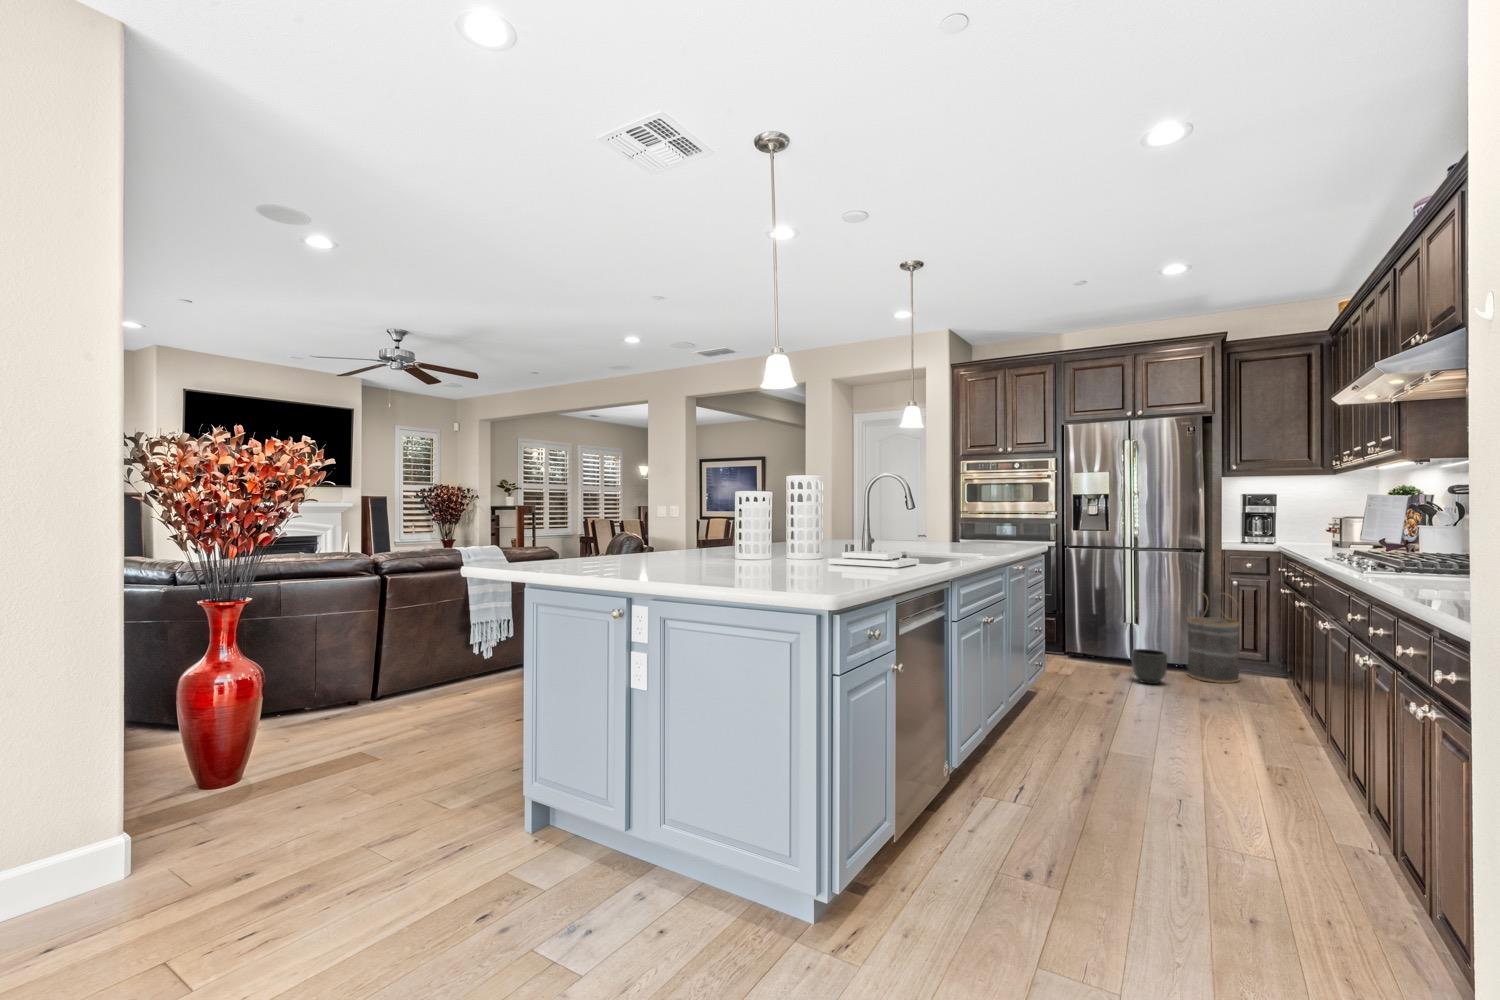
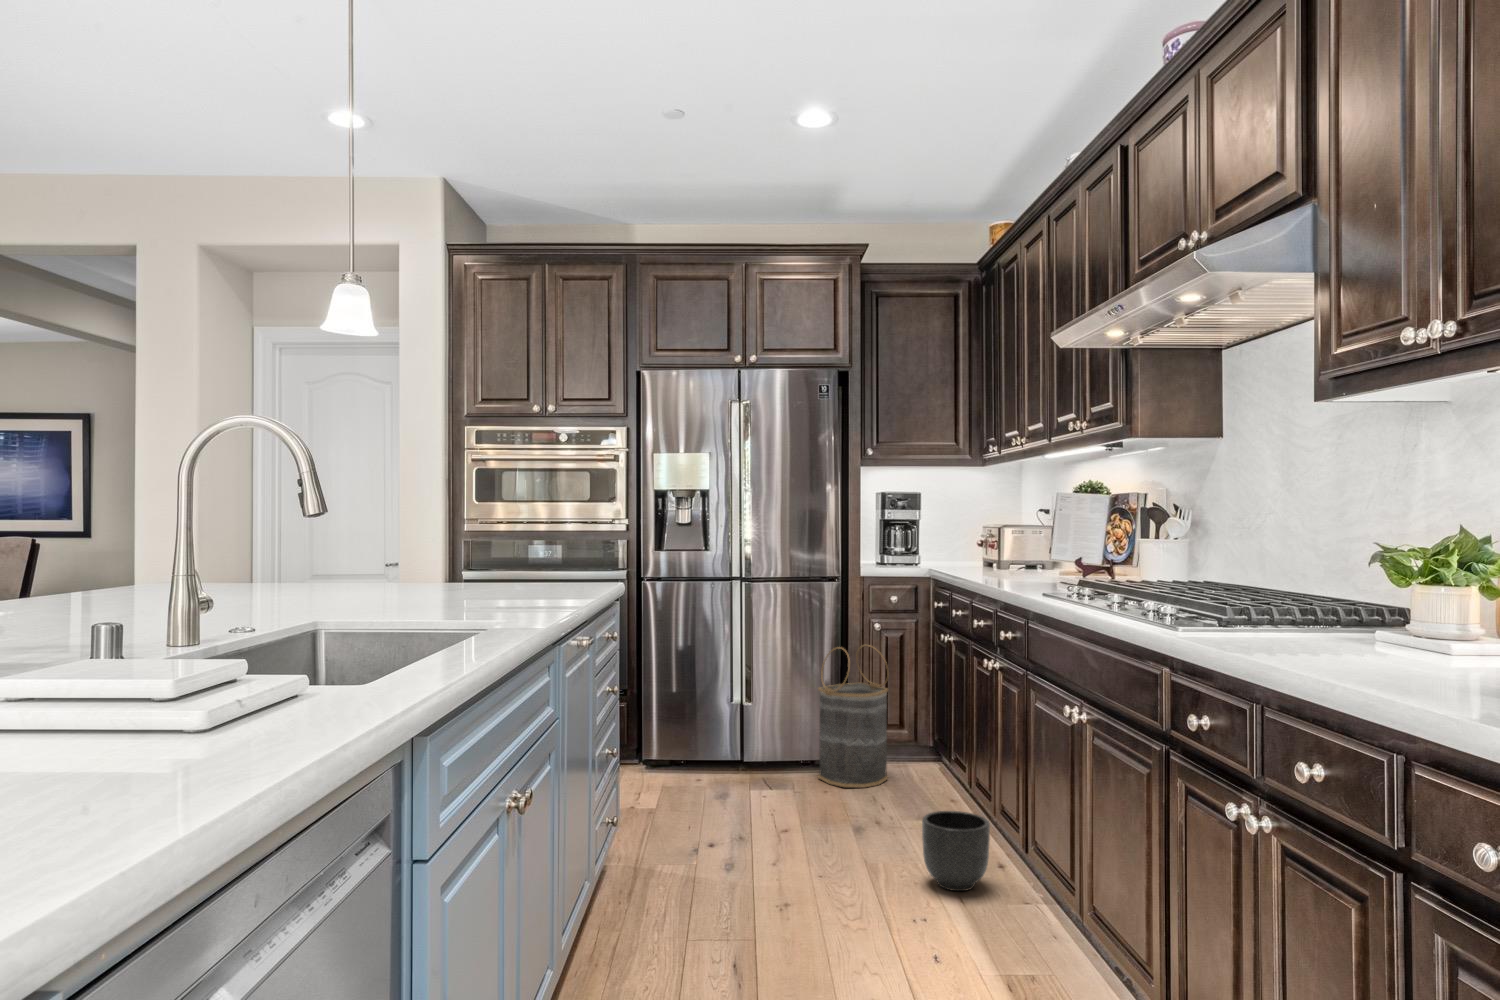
planter: present [1131,649,1167,684] -> present [922,811,990,891]

